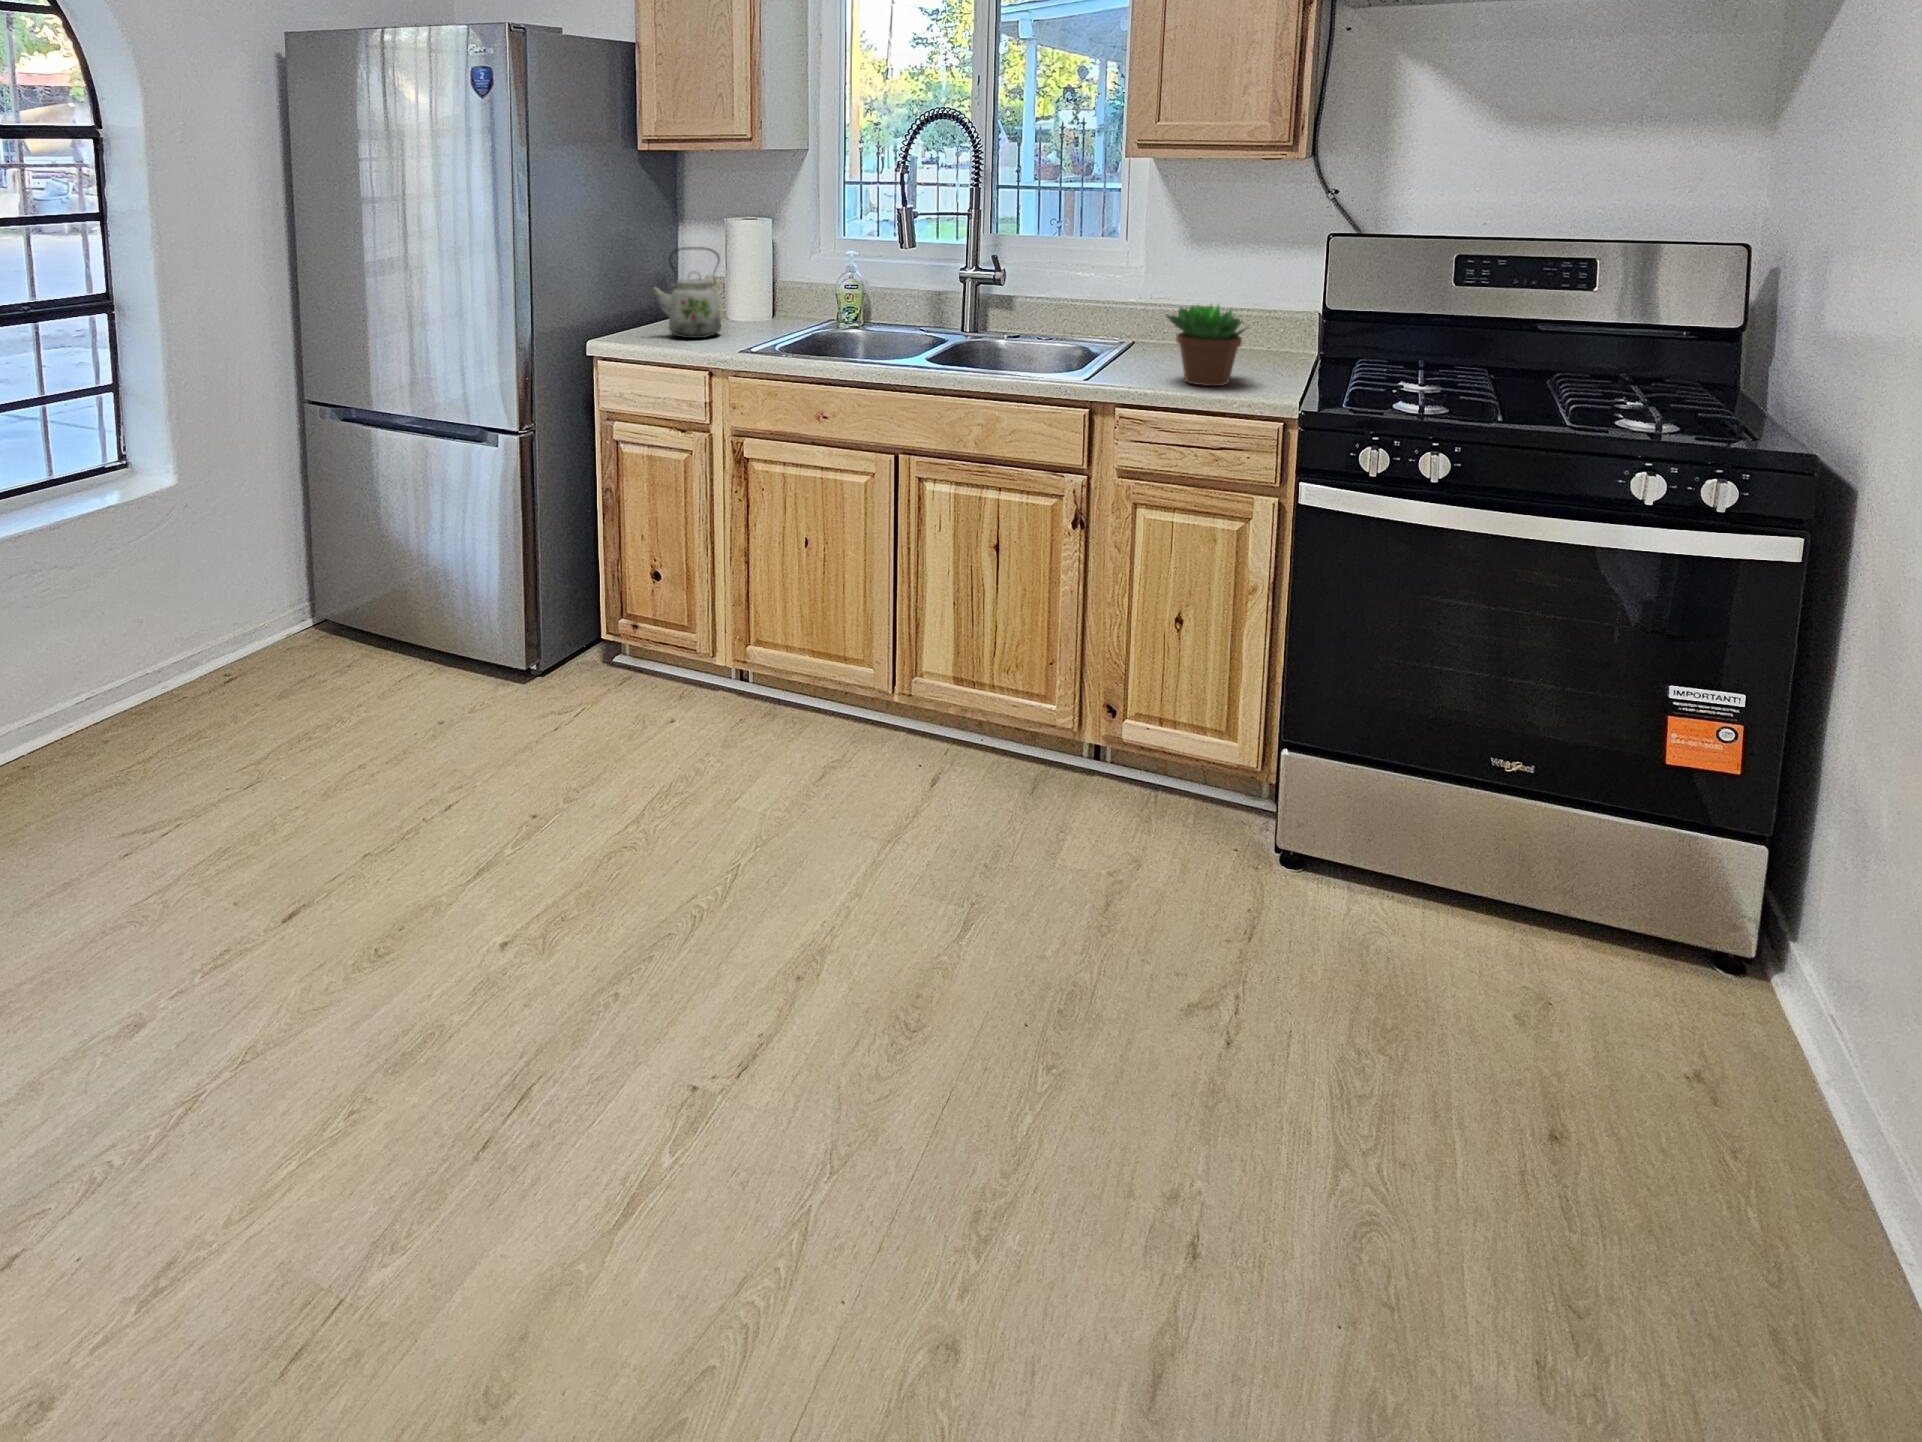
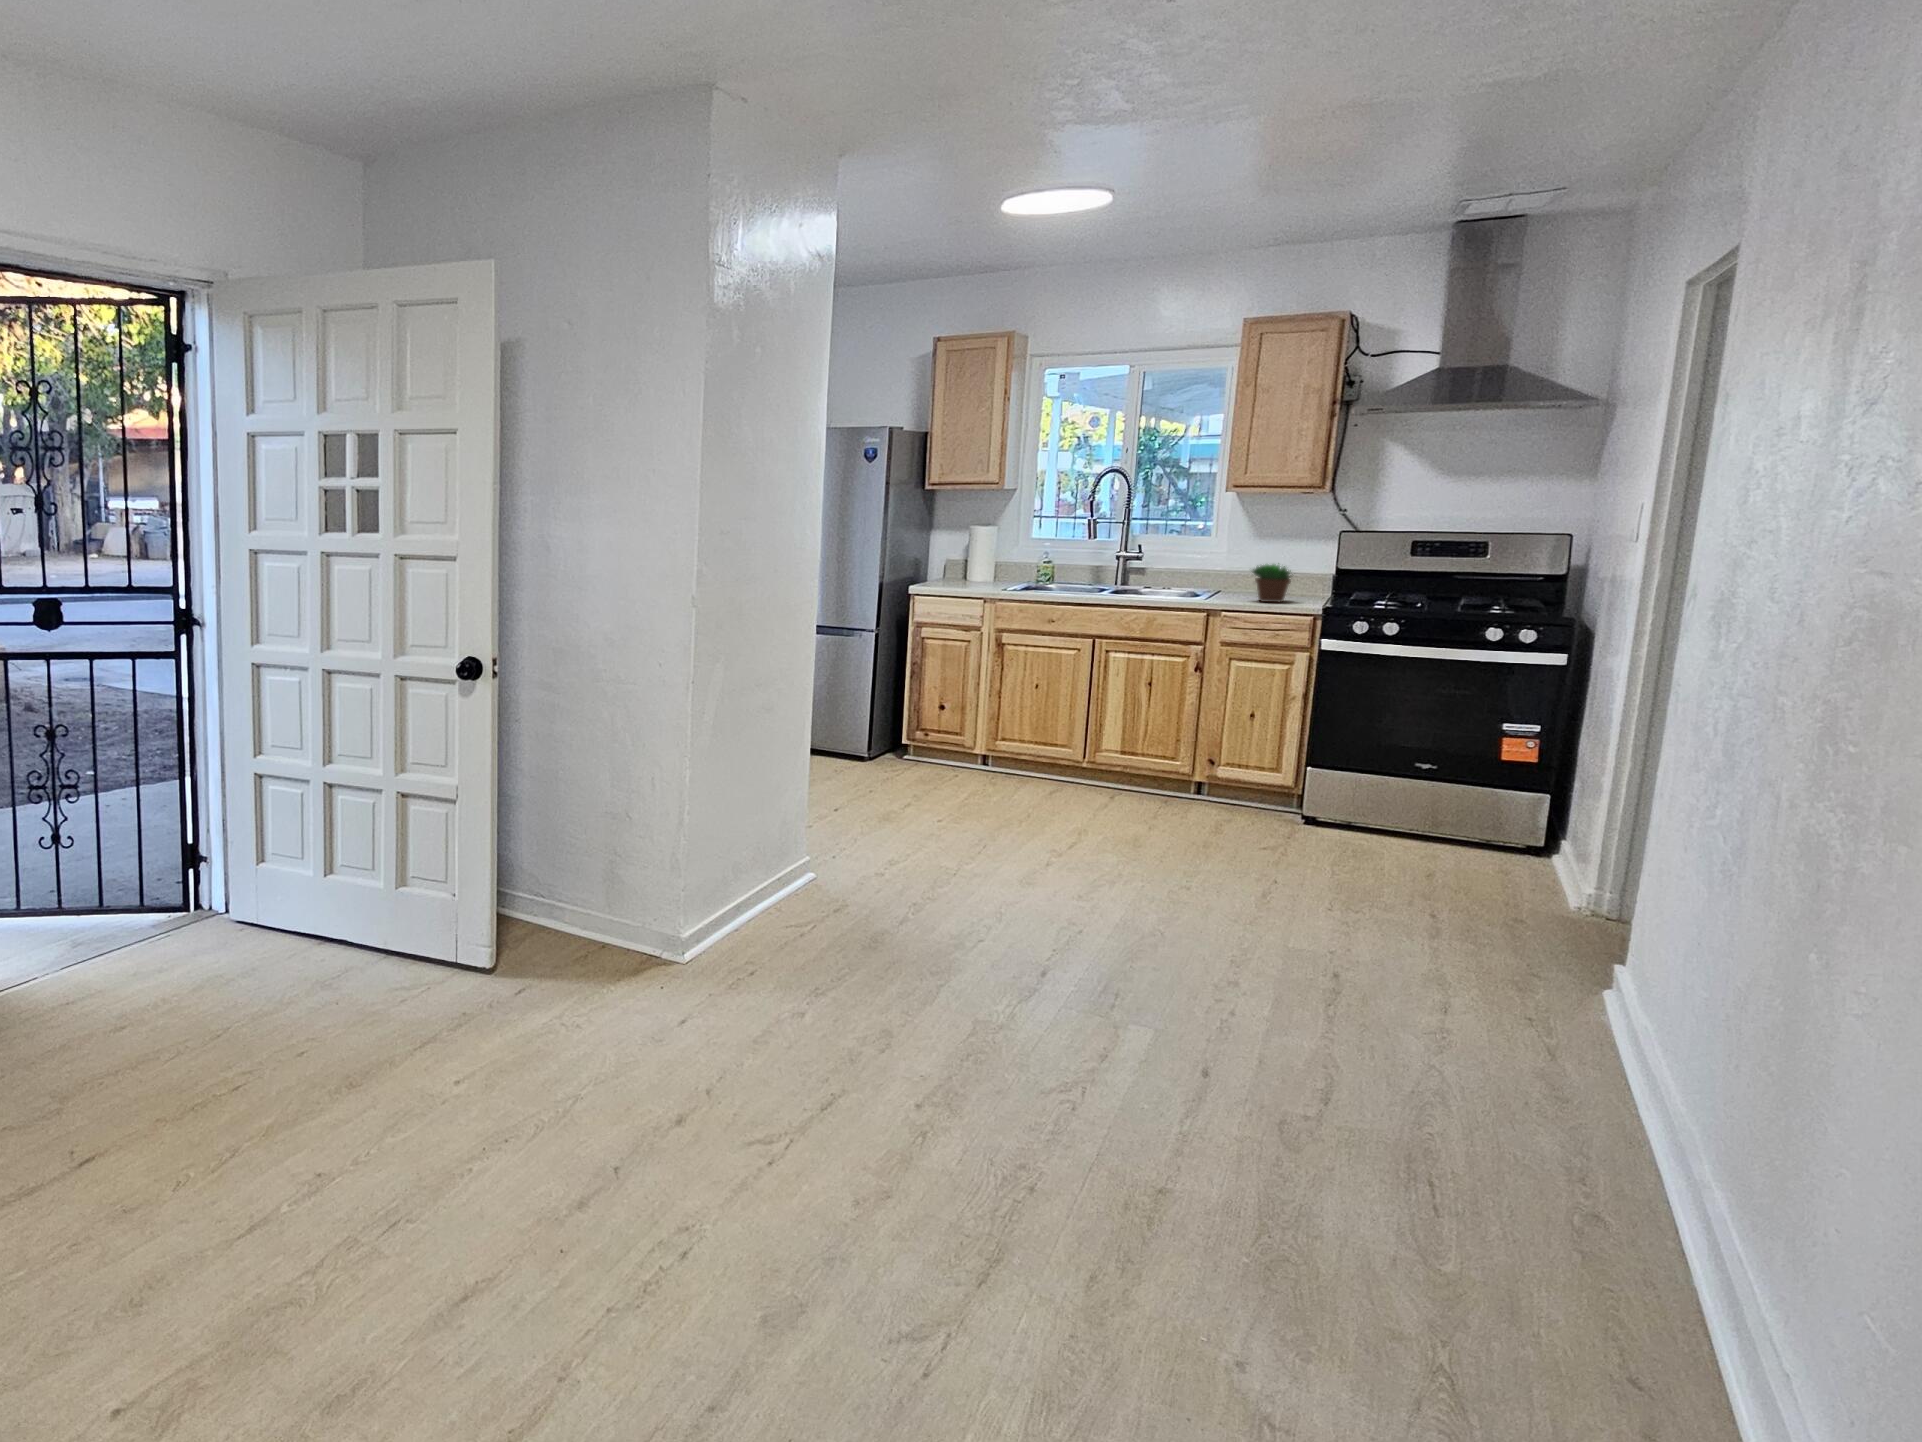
kettle: present [650,247,721,338] -> none [930,541,973,590]

